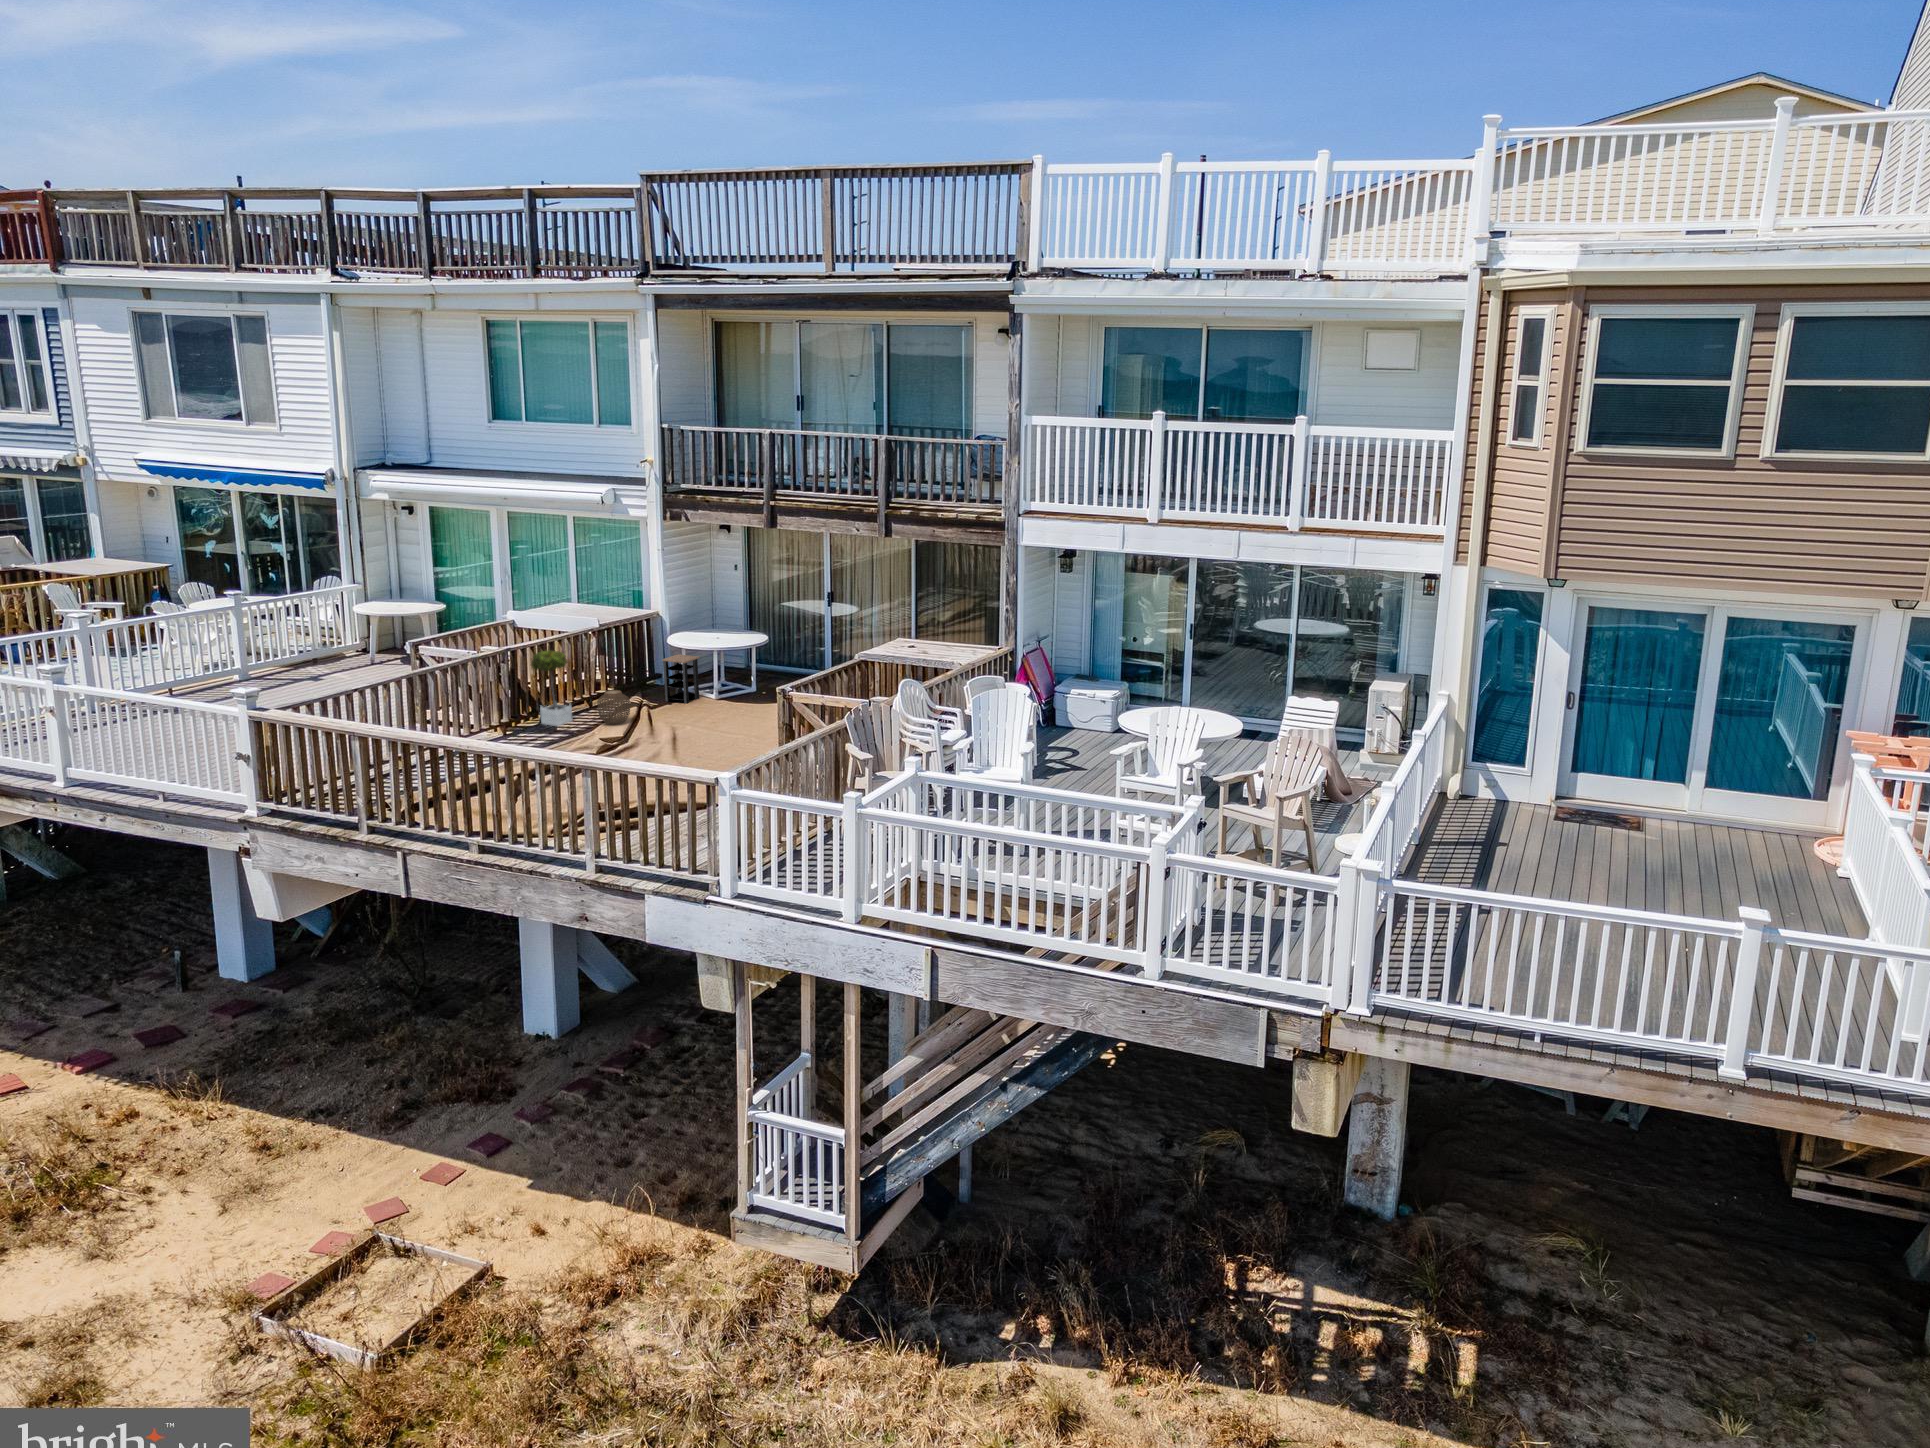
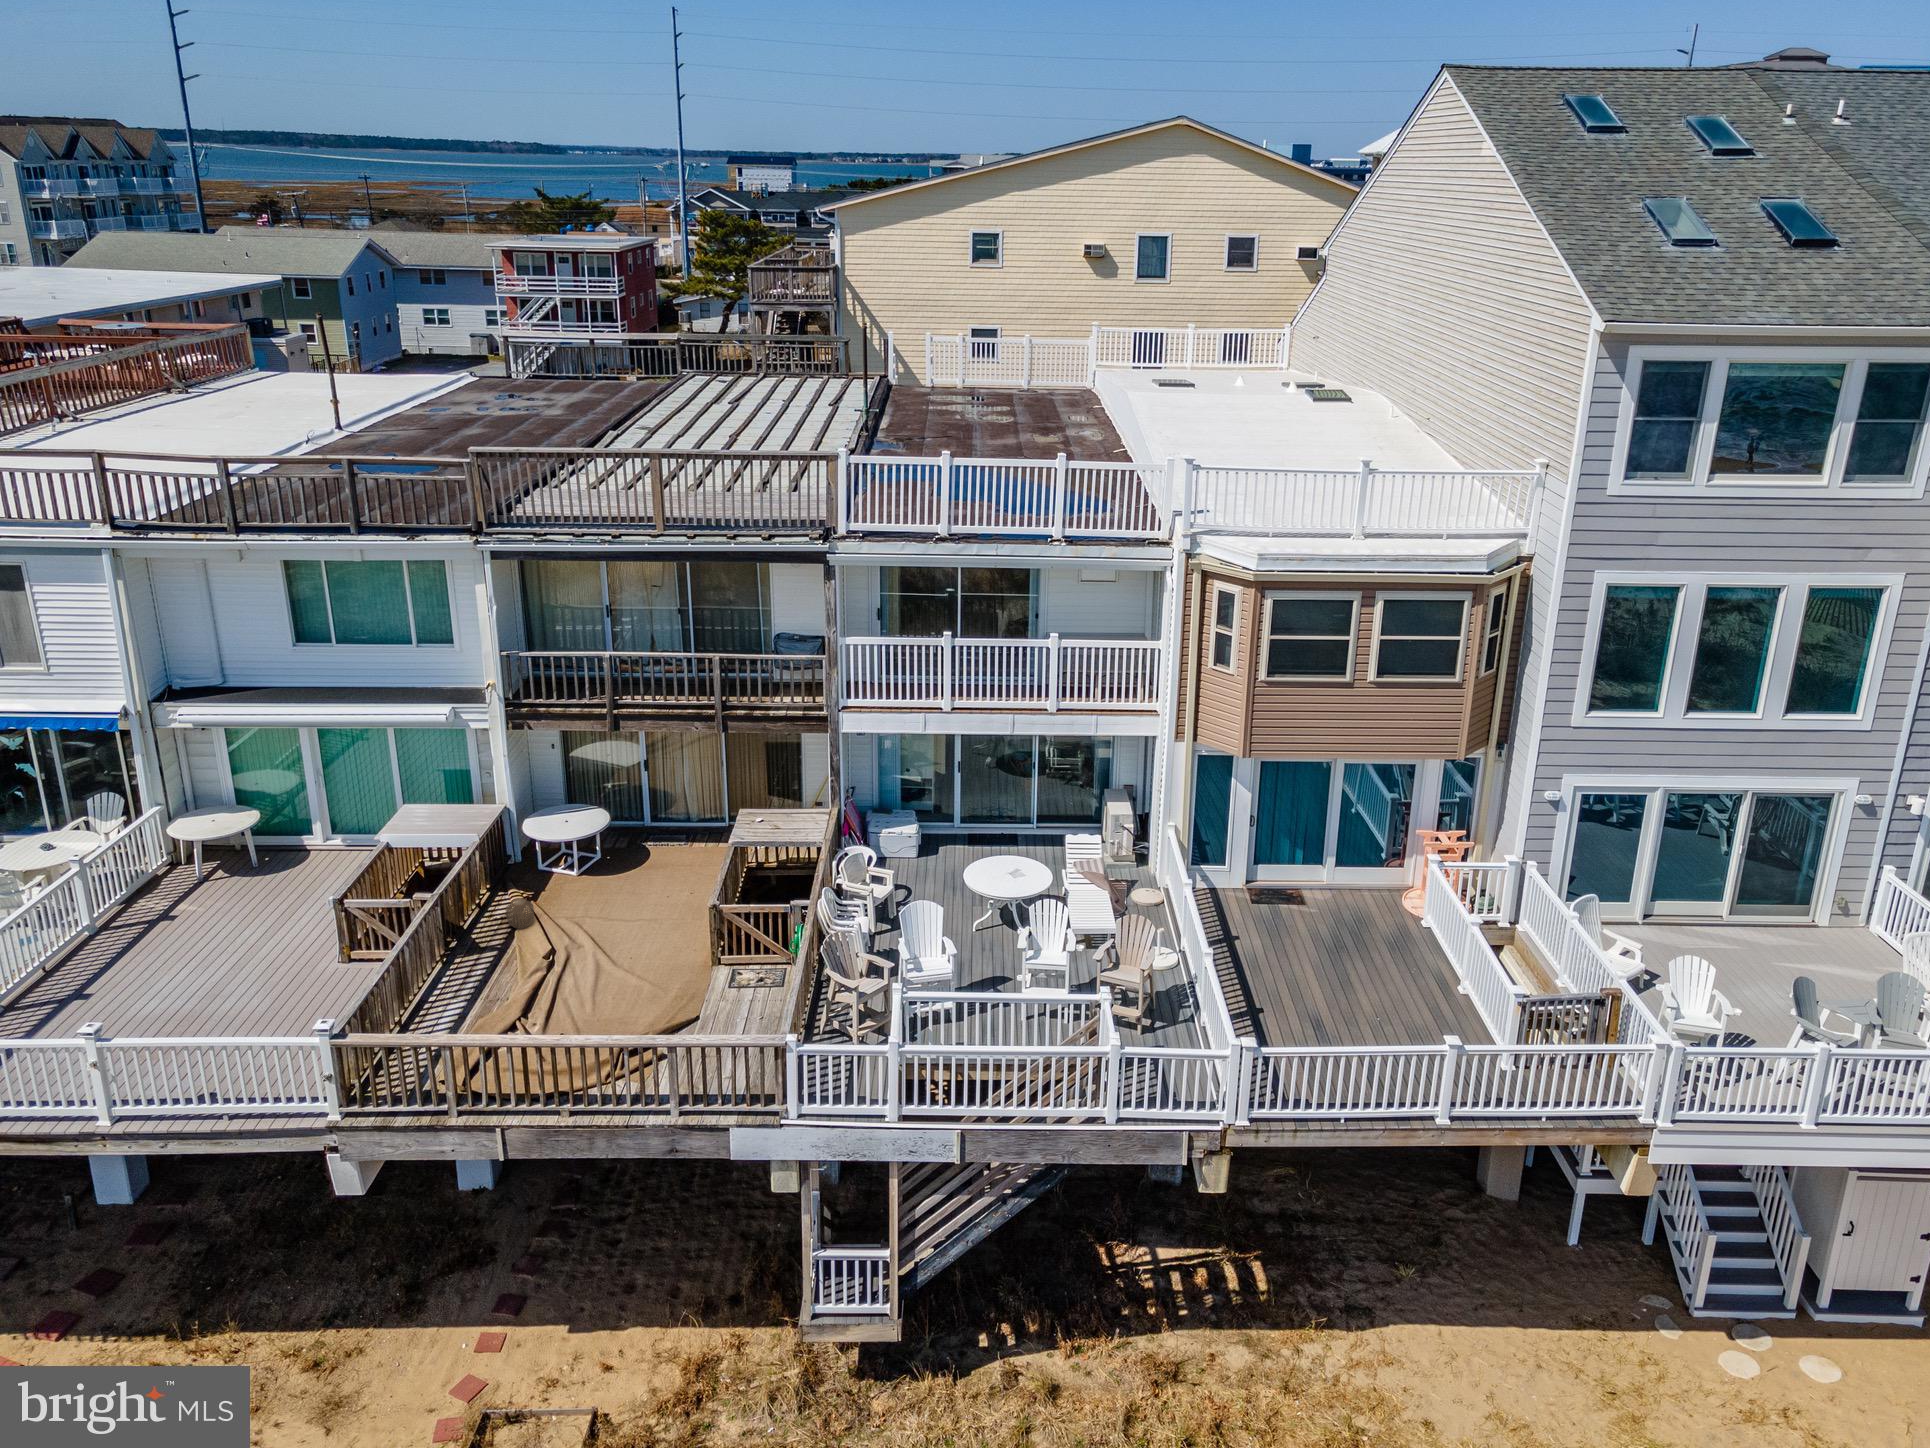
potted tree: present [531,650,572,726] -> none [445,878,481,939]
side table: present [662,654,700,704] -> none [537,842,568,885]

